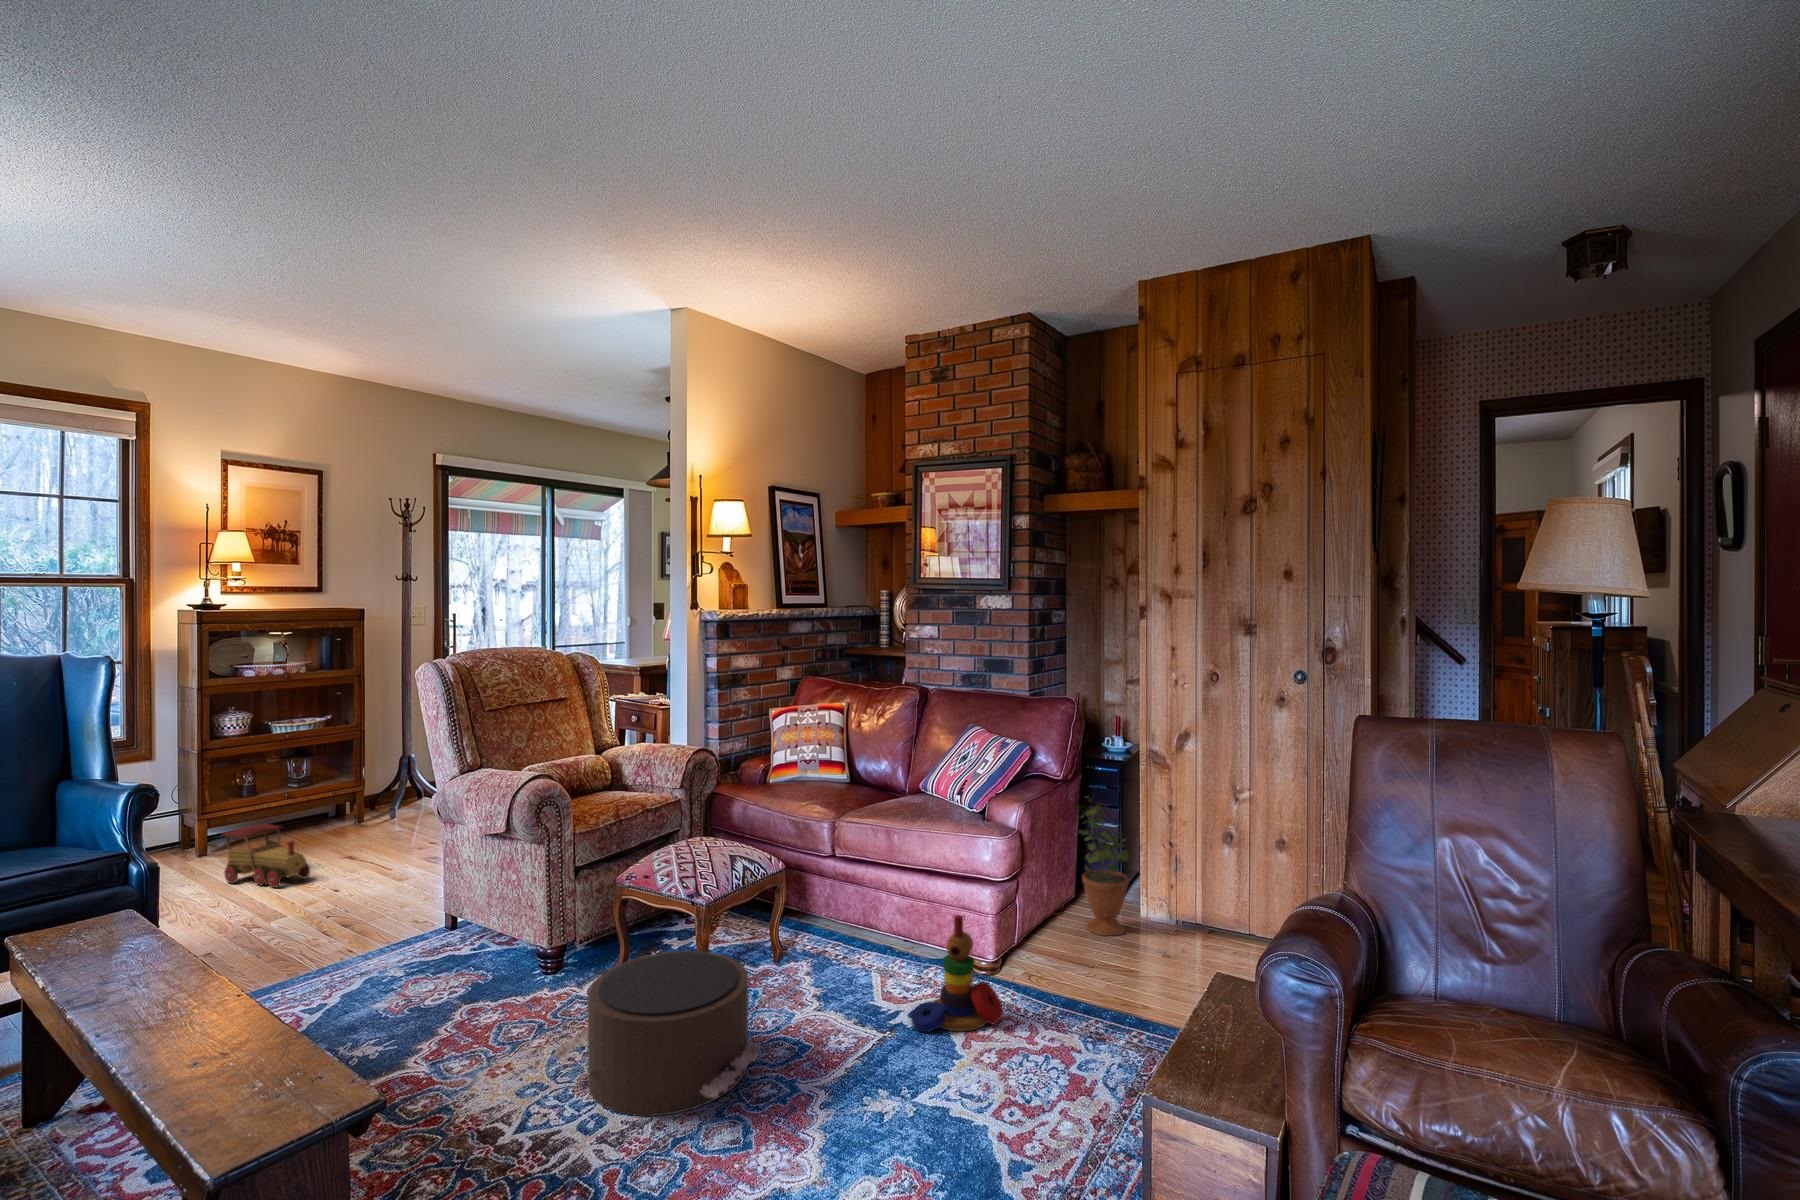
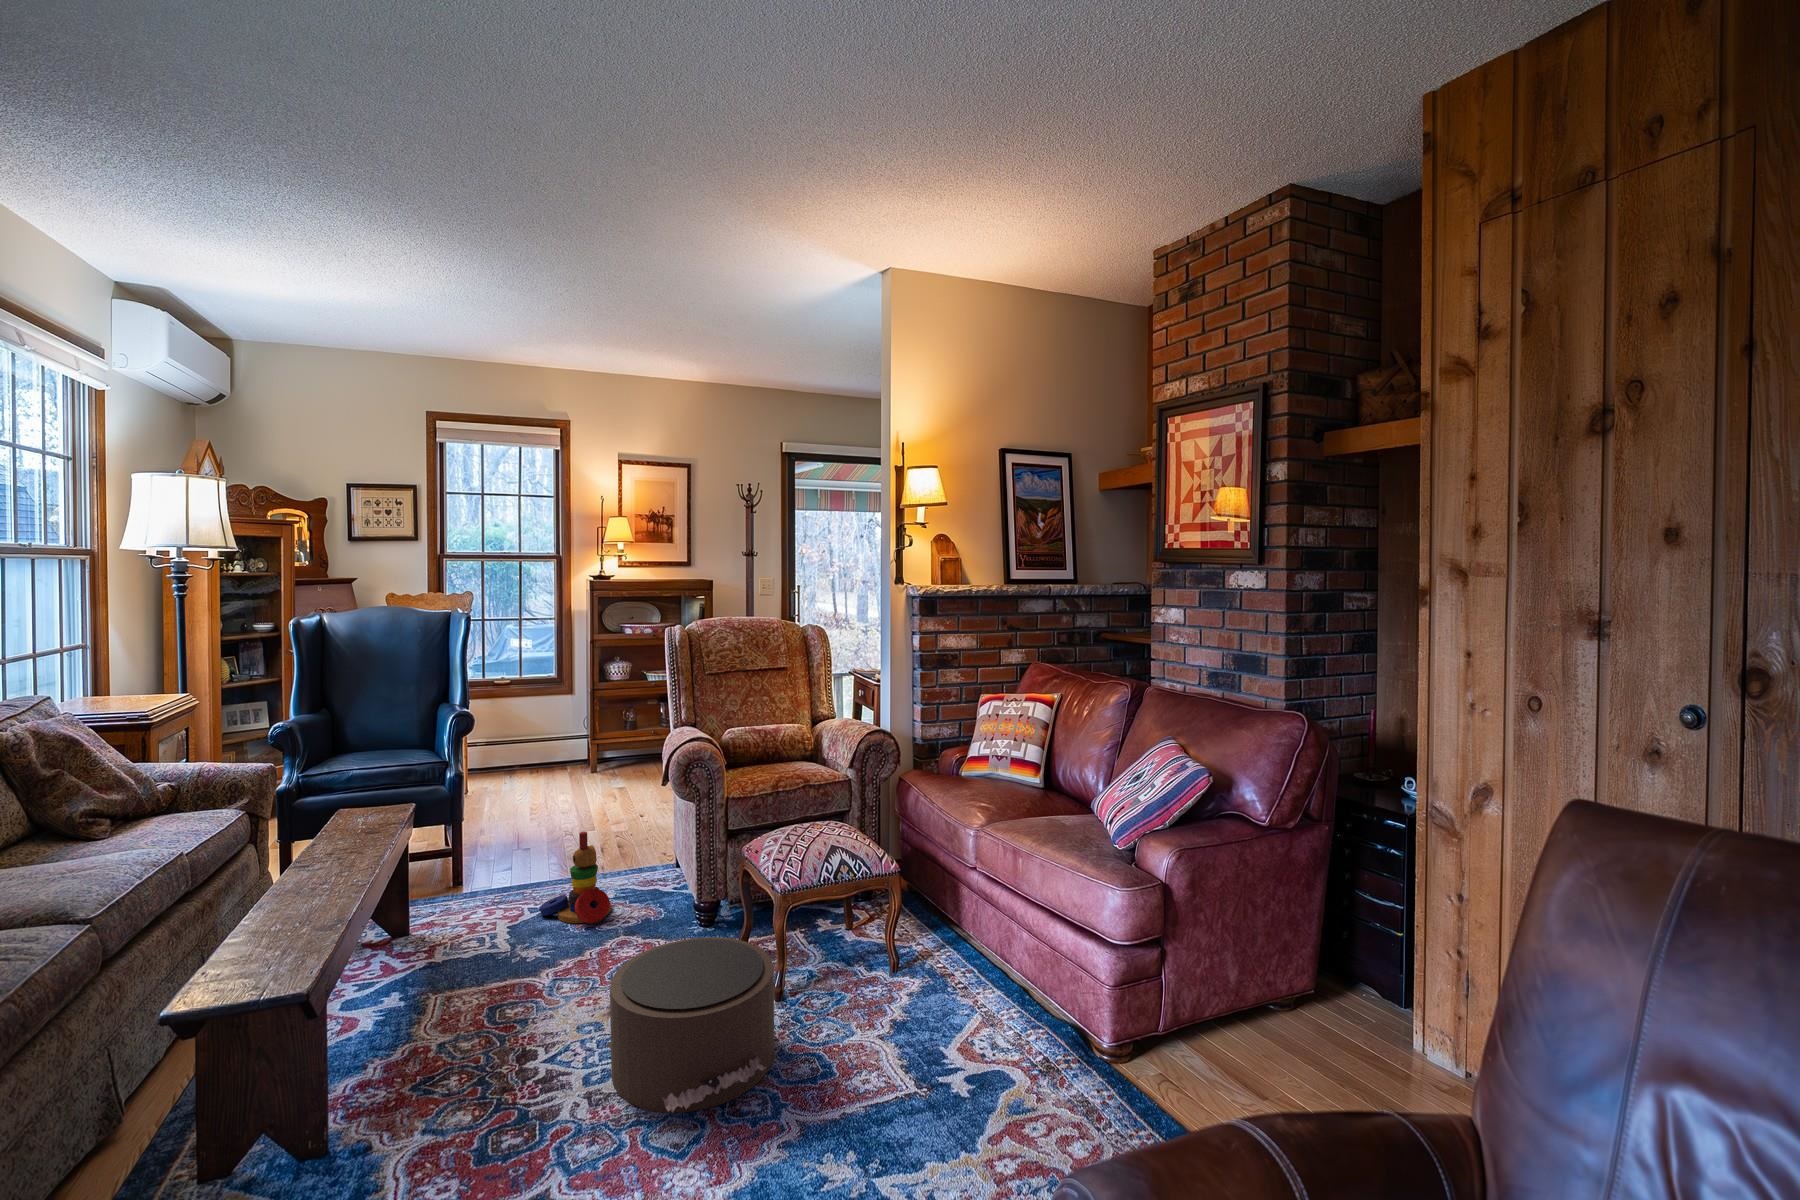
potted plant: present [1074,799,1129,936] -> none [1286,850,1364,1051]
toy train: present [223,823,310,888] -> none [584,750,635,802]
stacking toy: present [911,915,1003,1032] -> present [539,832,612,924]

